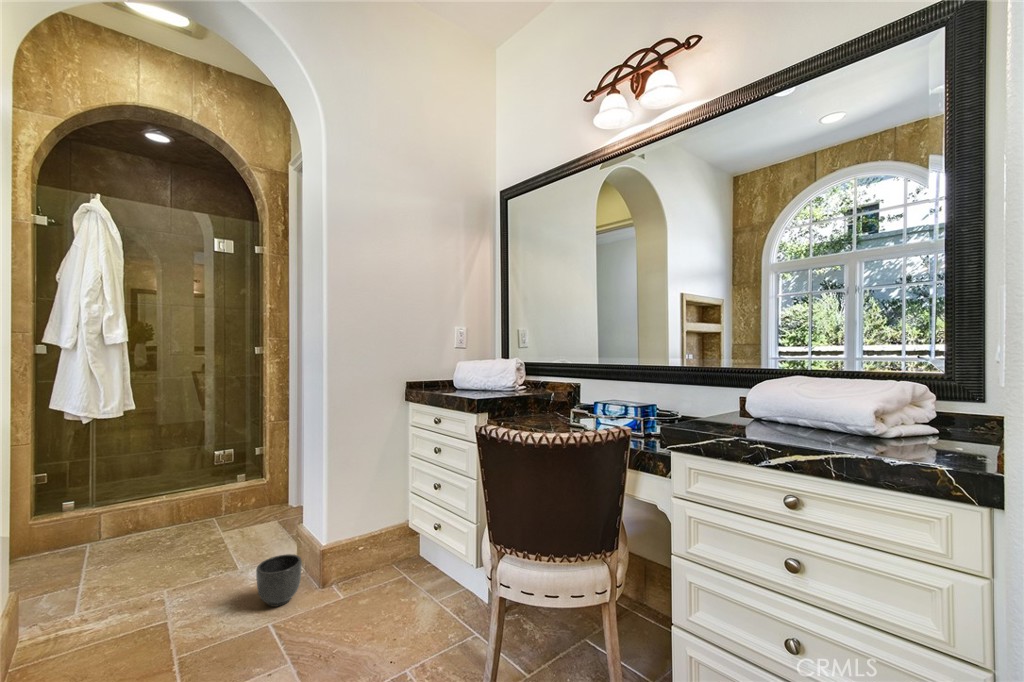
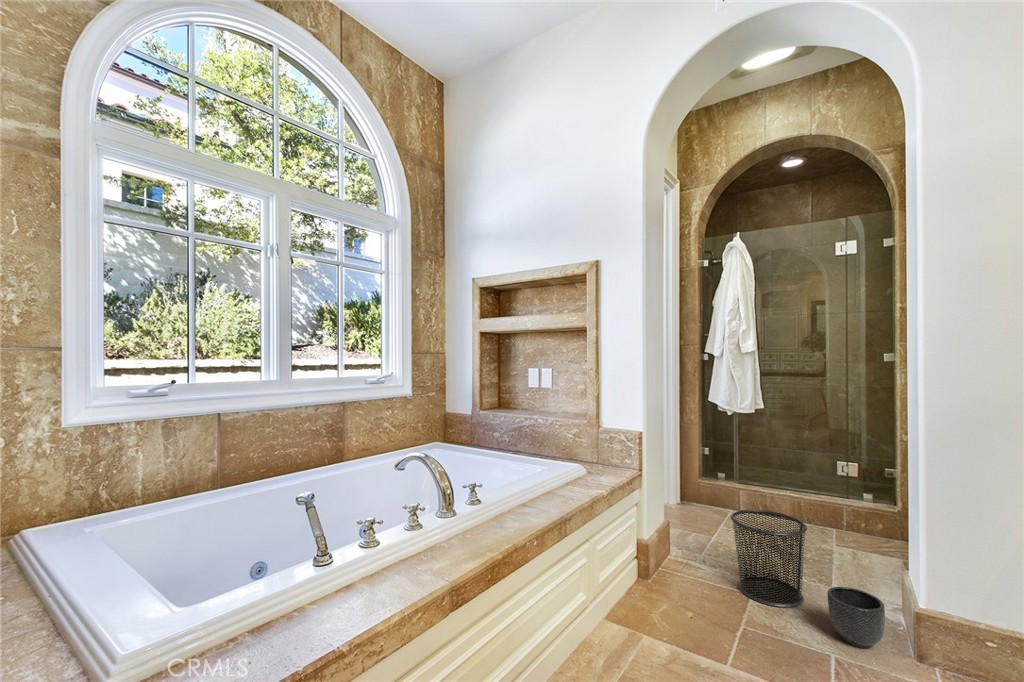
waste bin: none [139,516,229,625] -> present [731,510,807,608]

